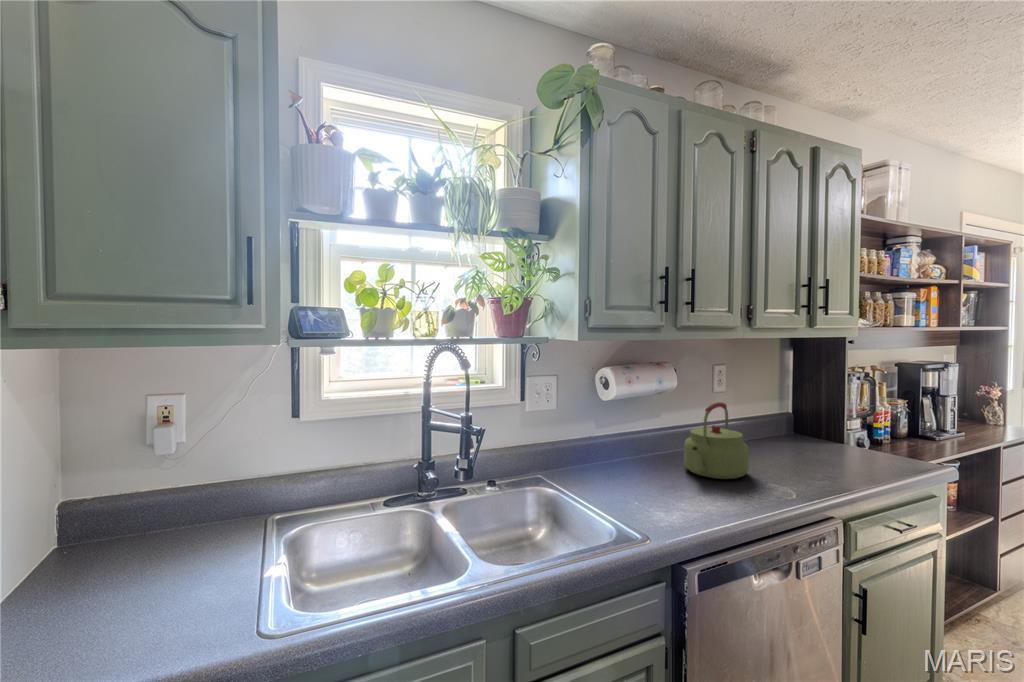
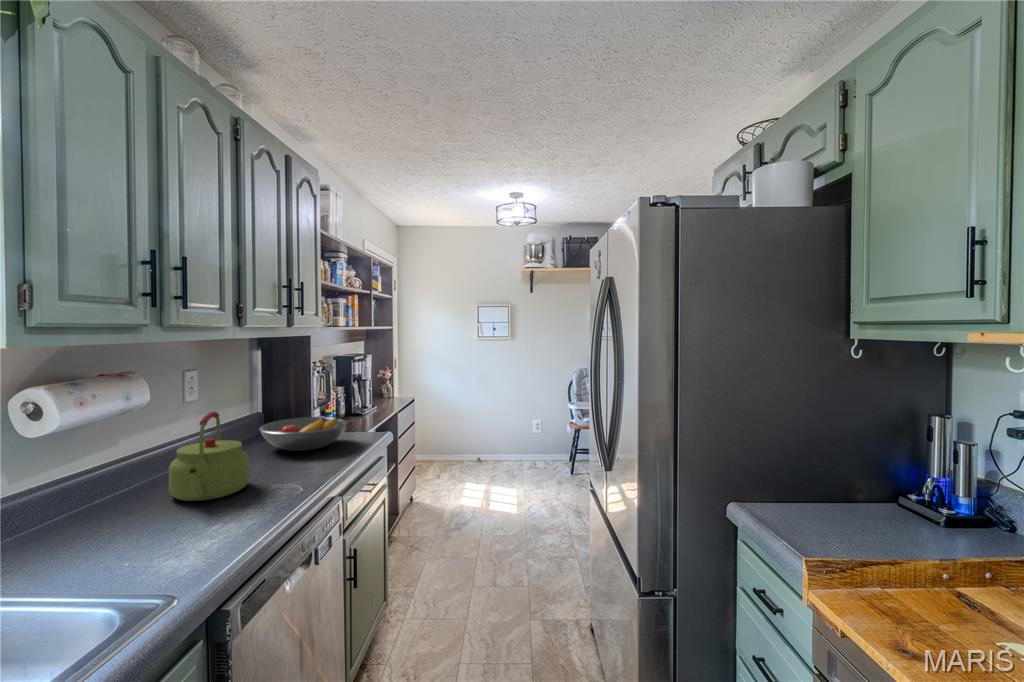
fruit bowl: none [776,424,882,462] -> present [259,417,347,451]

